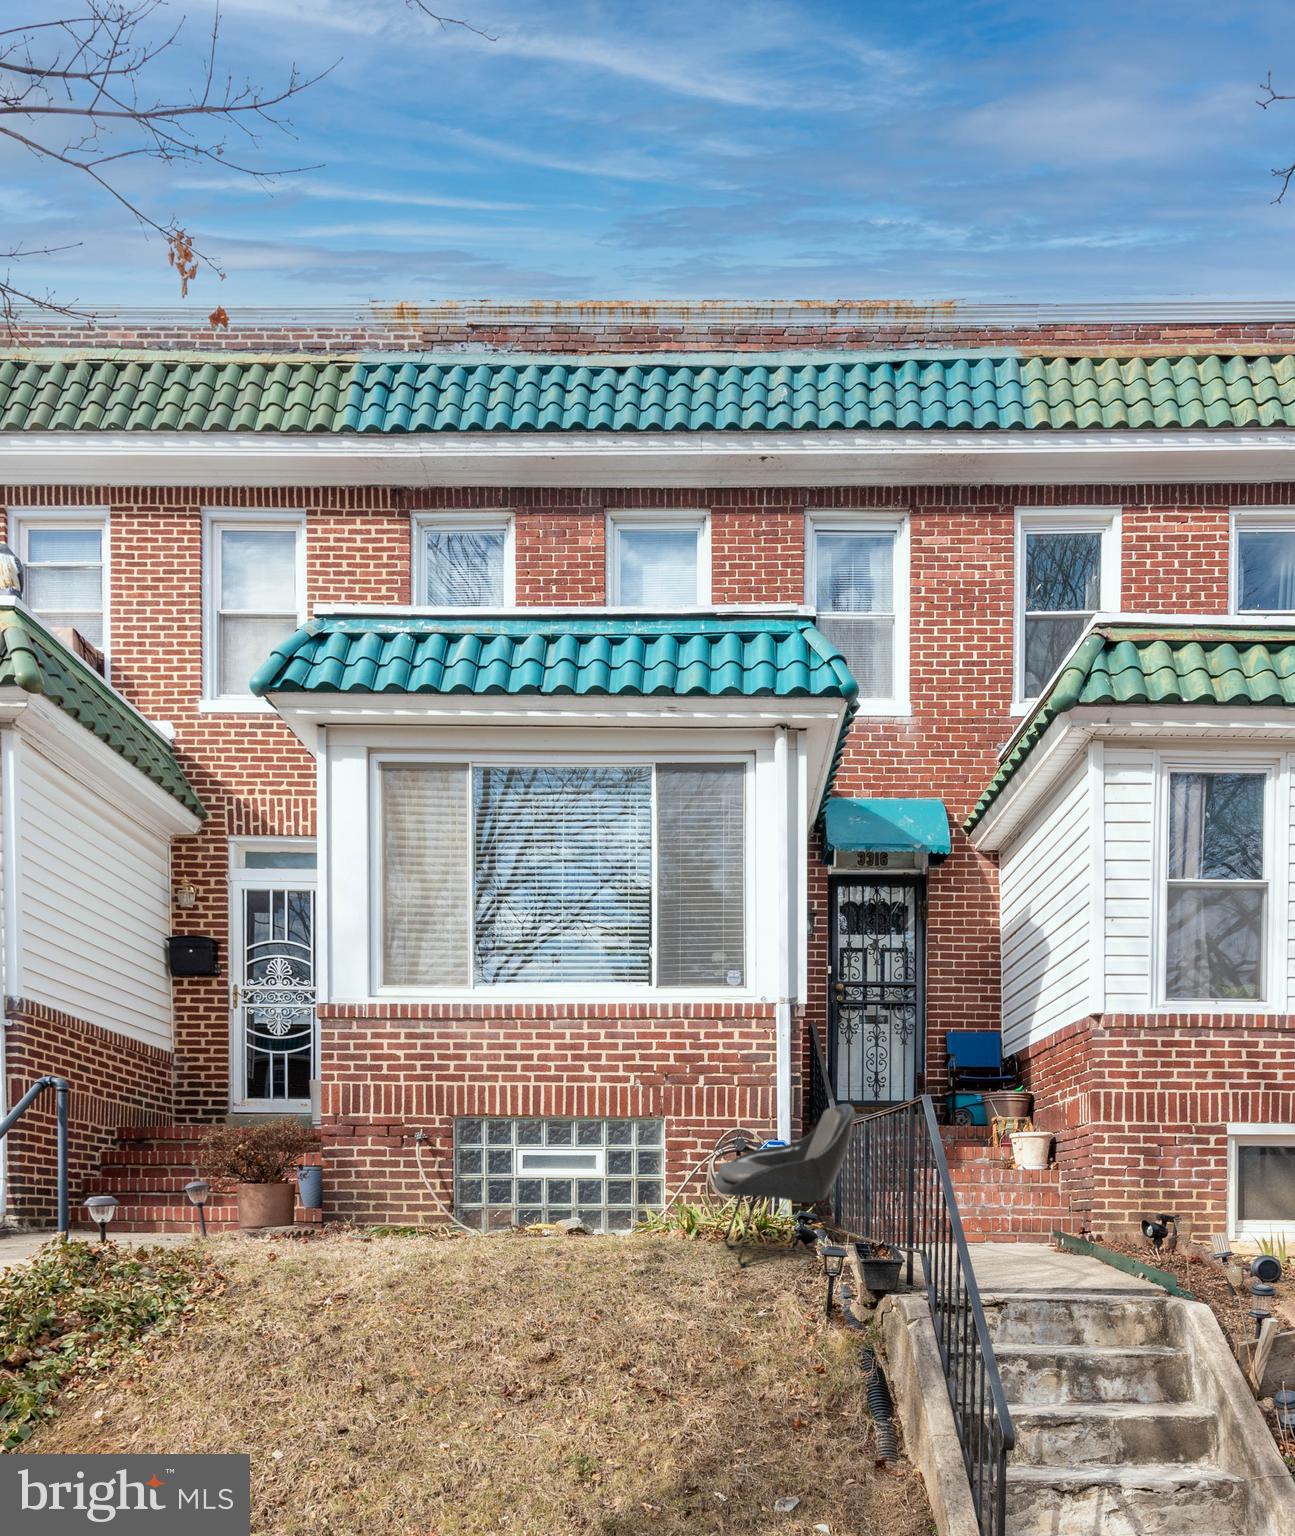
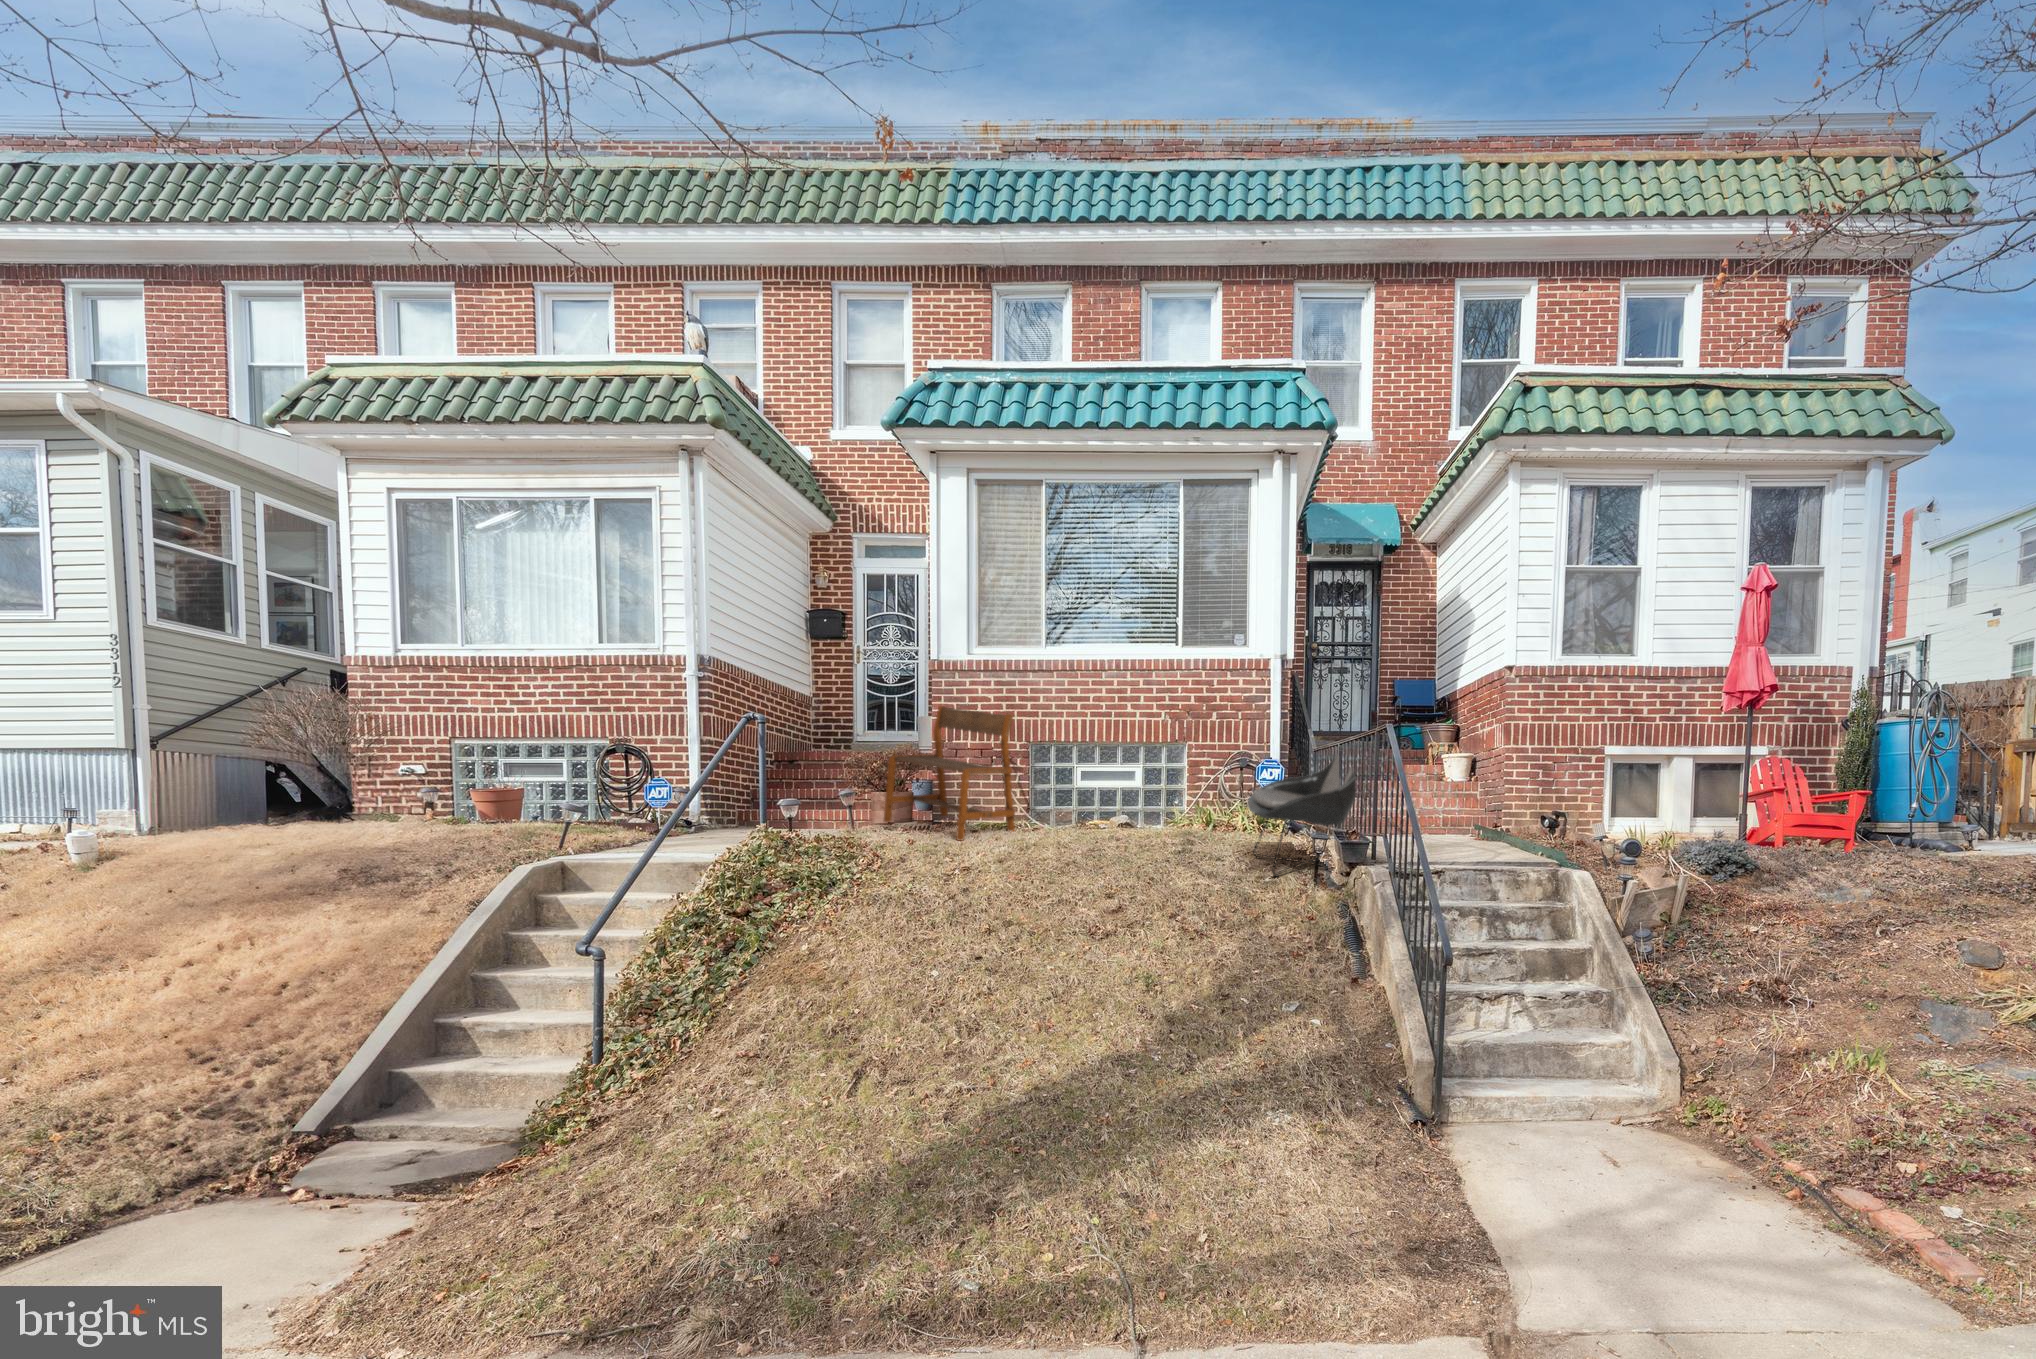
bench: none [263,1068,433,1239] -> present [884,706,1015,841]

